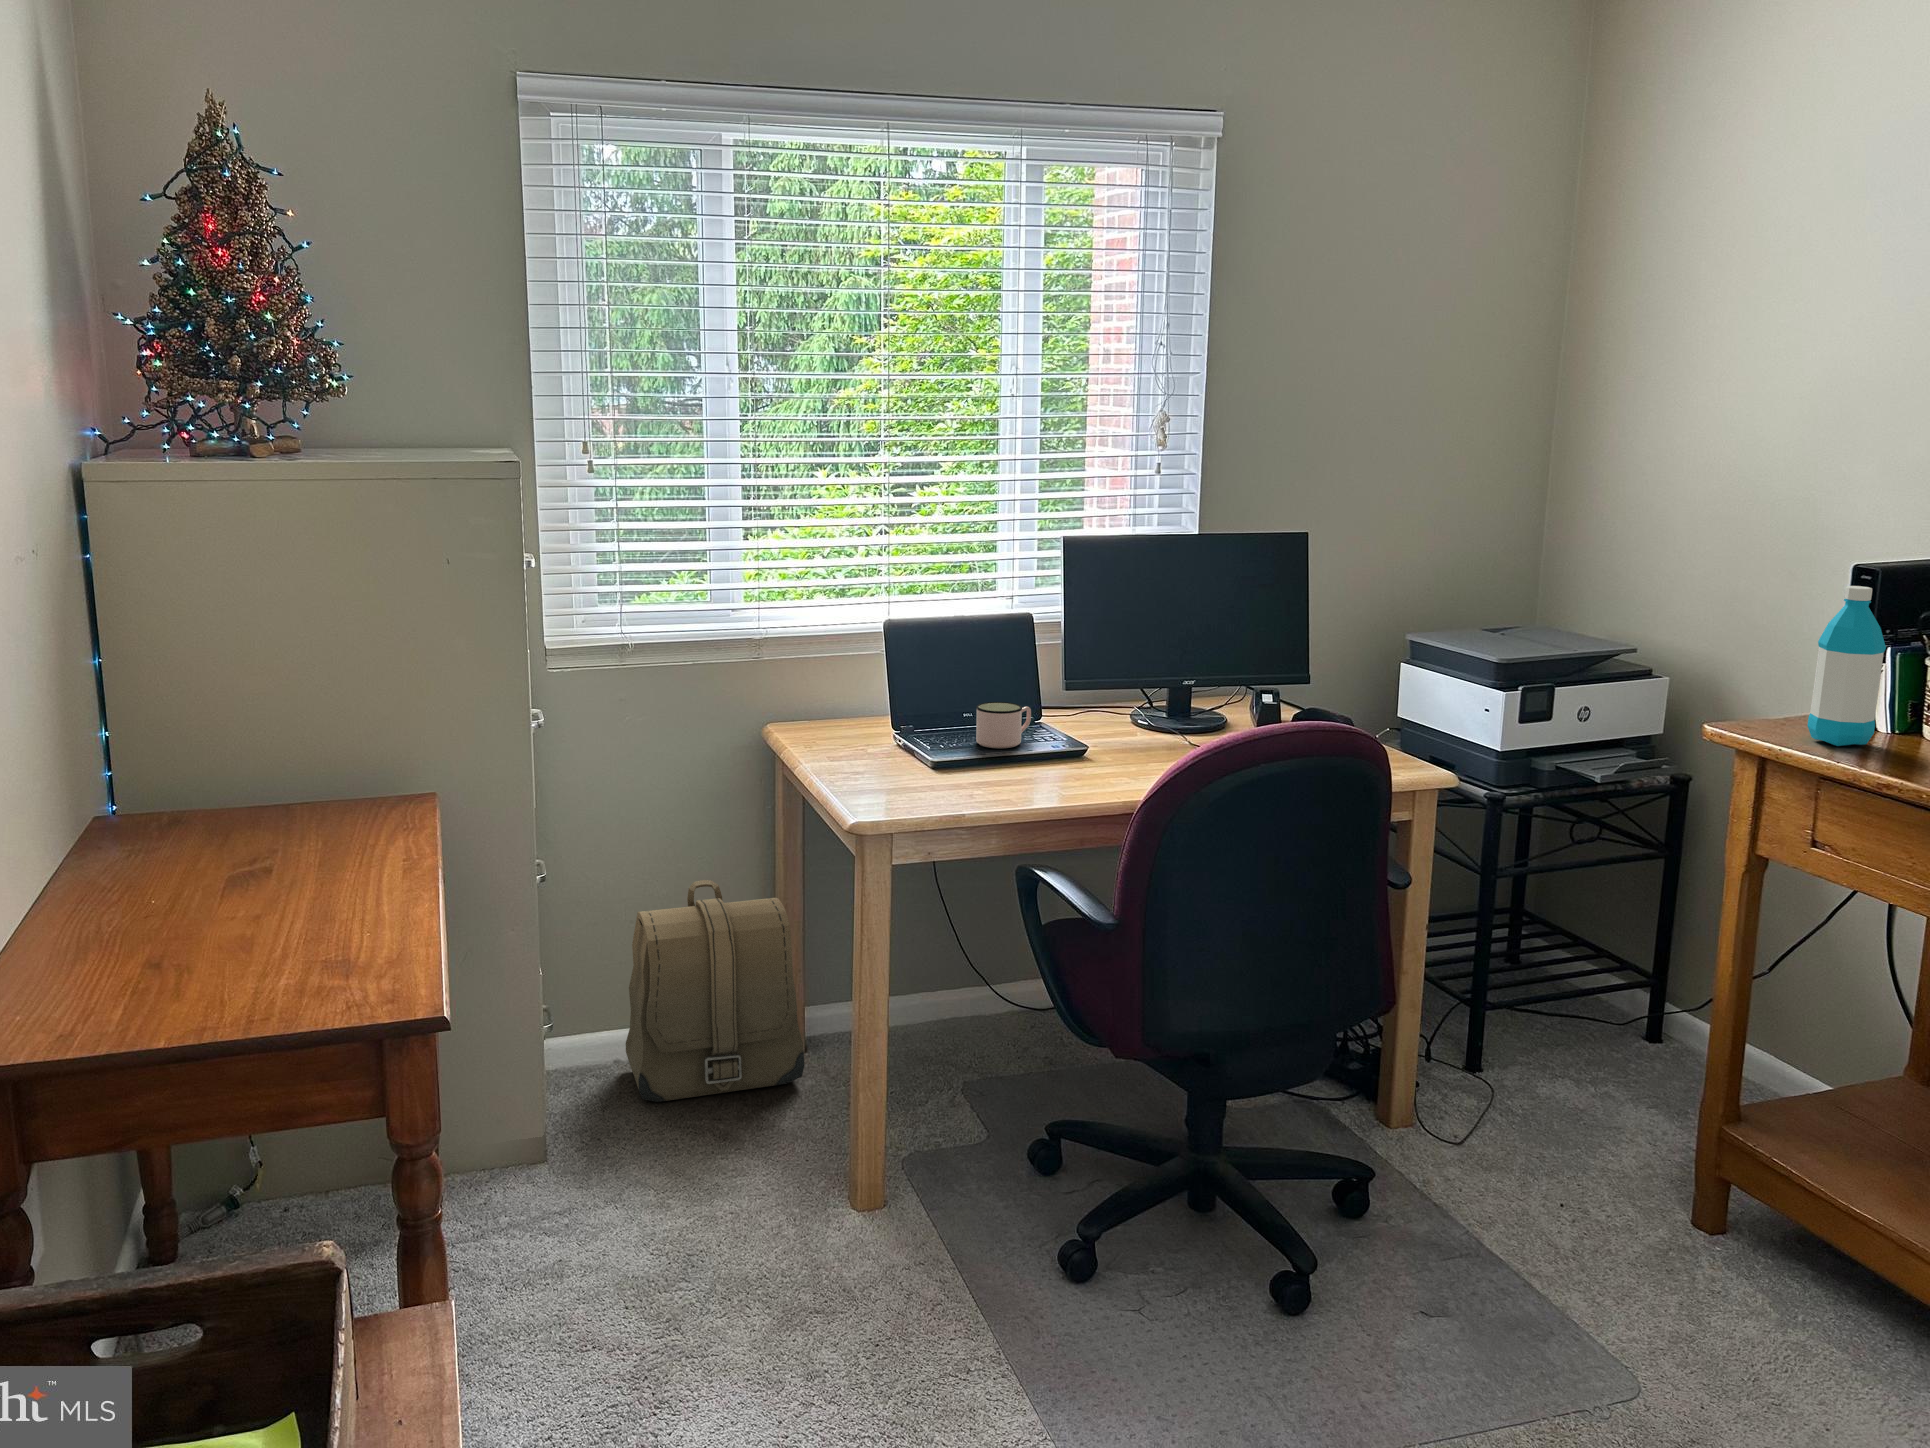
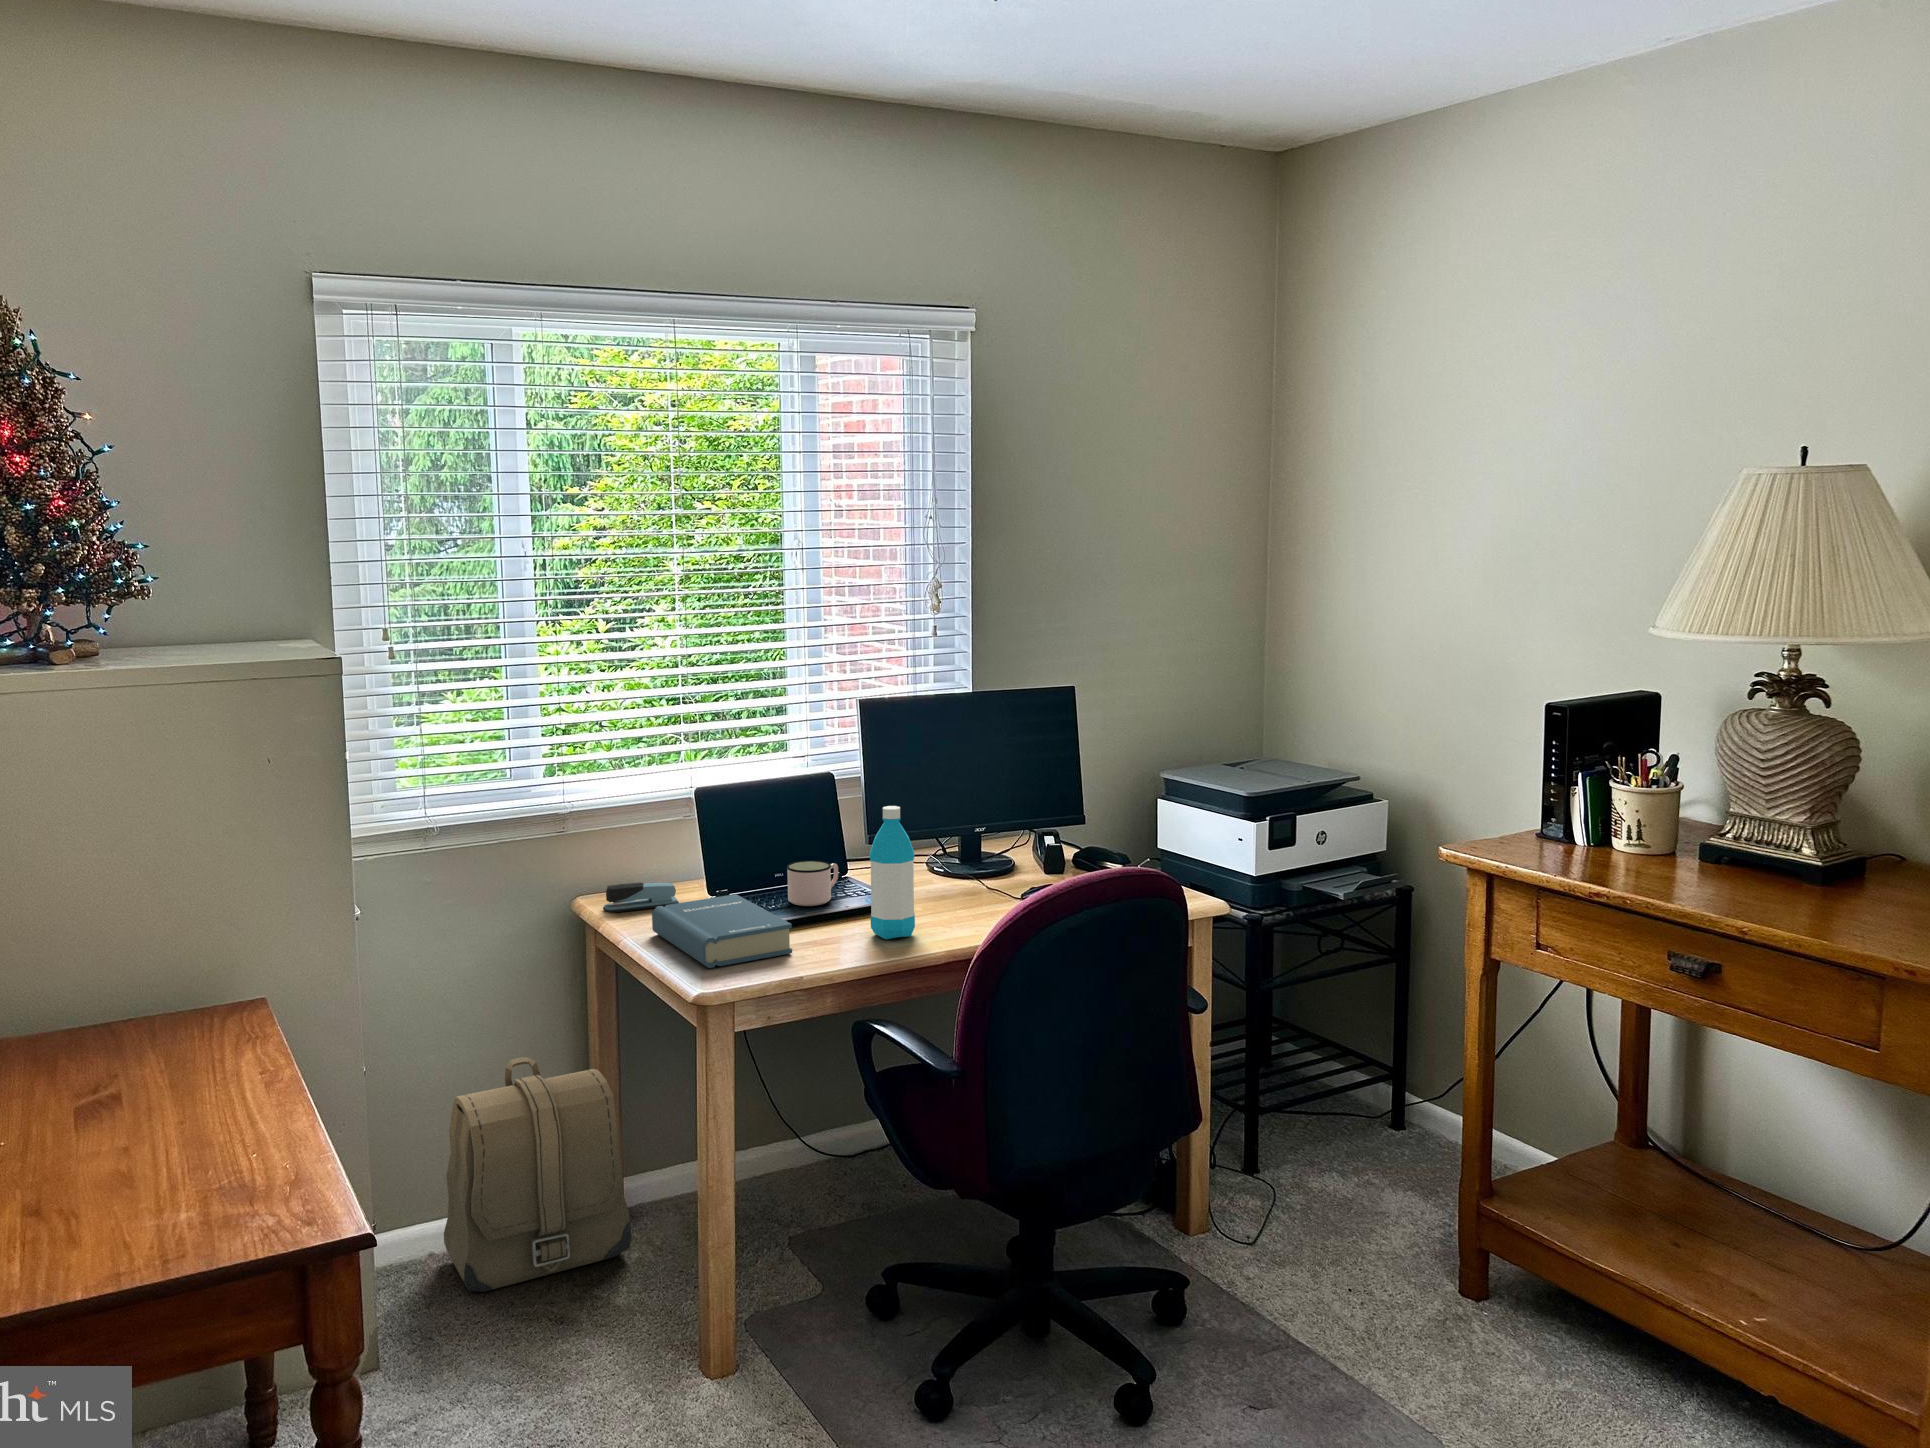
water bottle: present [1807,586,1886,746] -> present [870,806,915,939]
stapler: none [788,713,864,741] -> present [603,883,679,913]
hardback book: none [830,730,966,799] -> present [652,894,792,968]

